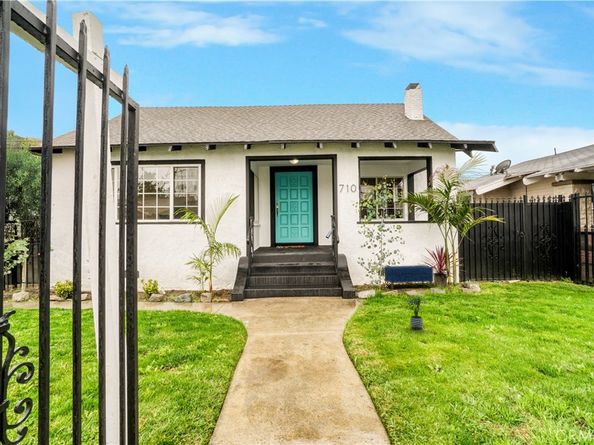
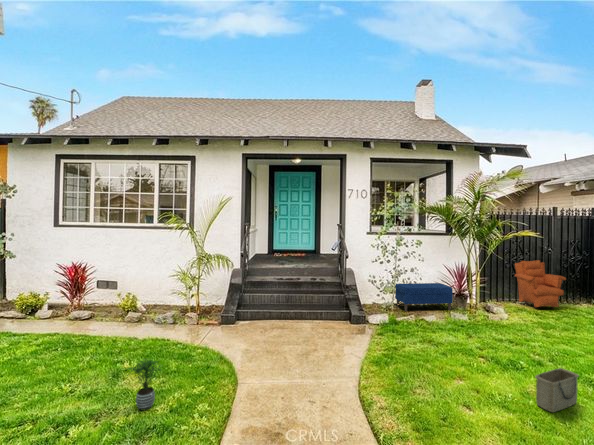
armchair: none [489,243,534,285] -> present [515,260,566,309]
potted plant: present [406,297,426,329] -> present [127,359,160,410]
basket: none [477,312,511,342] -> present [535,368,579,412]

